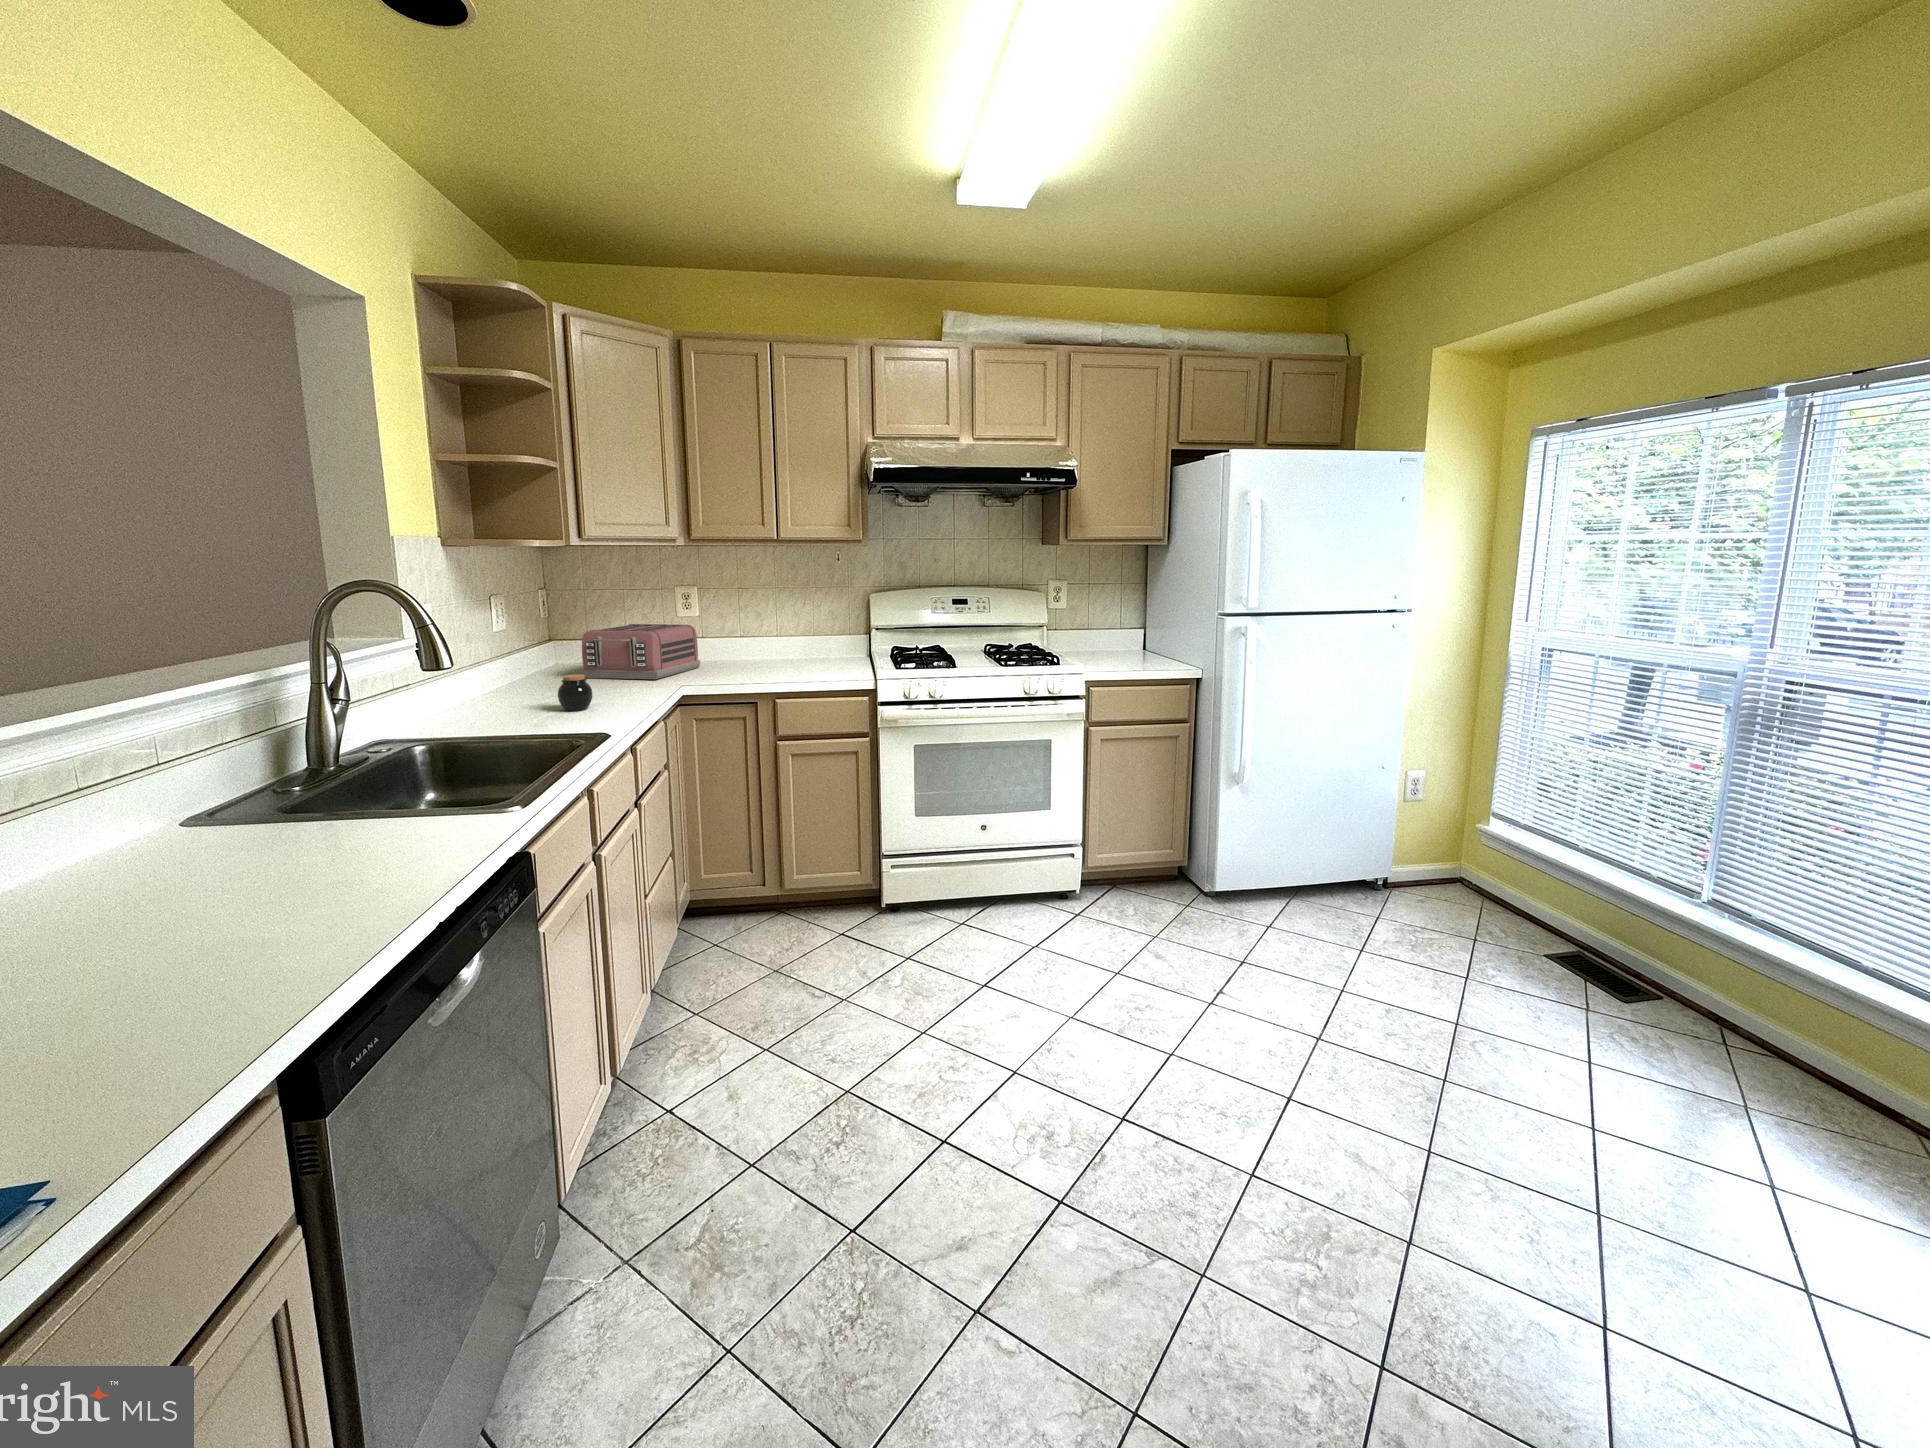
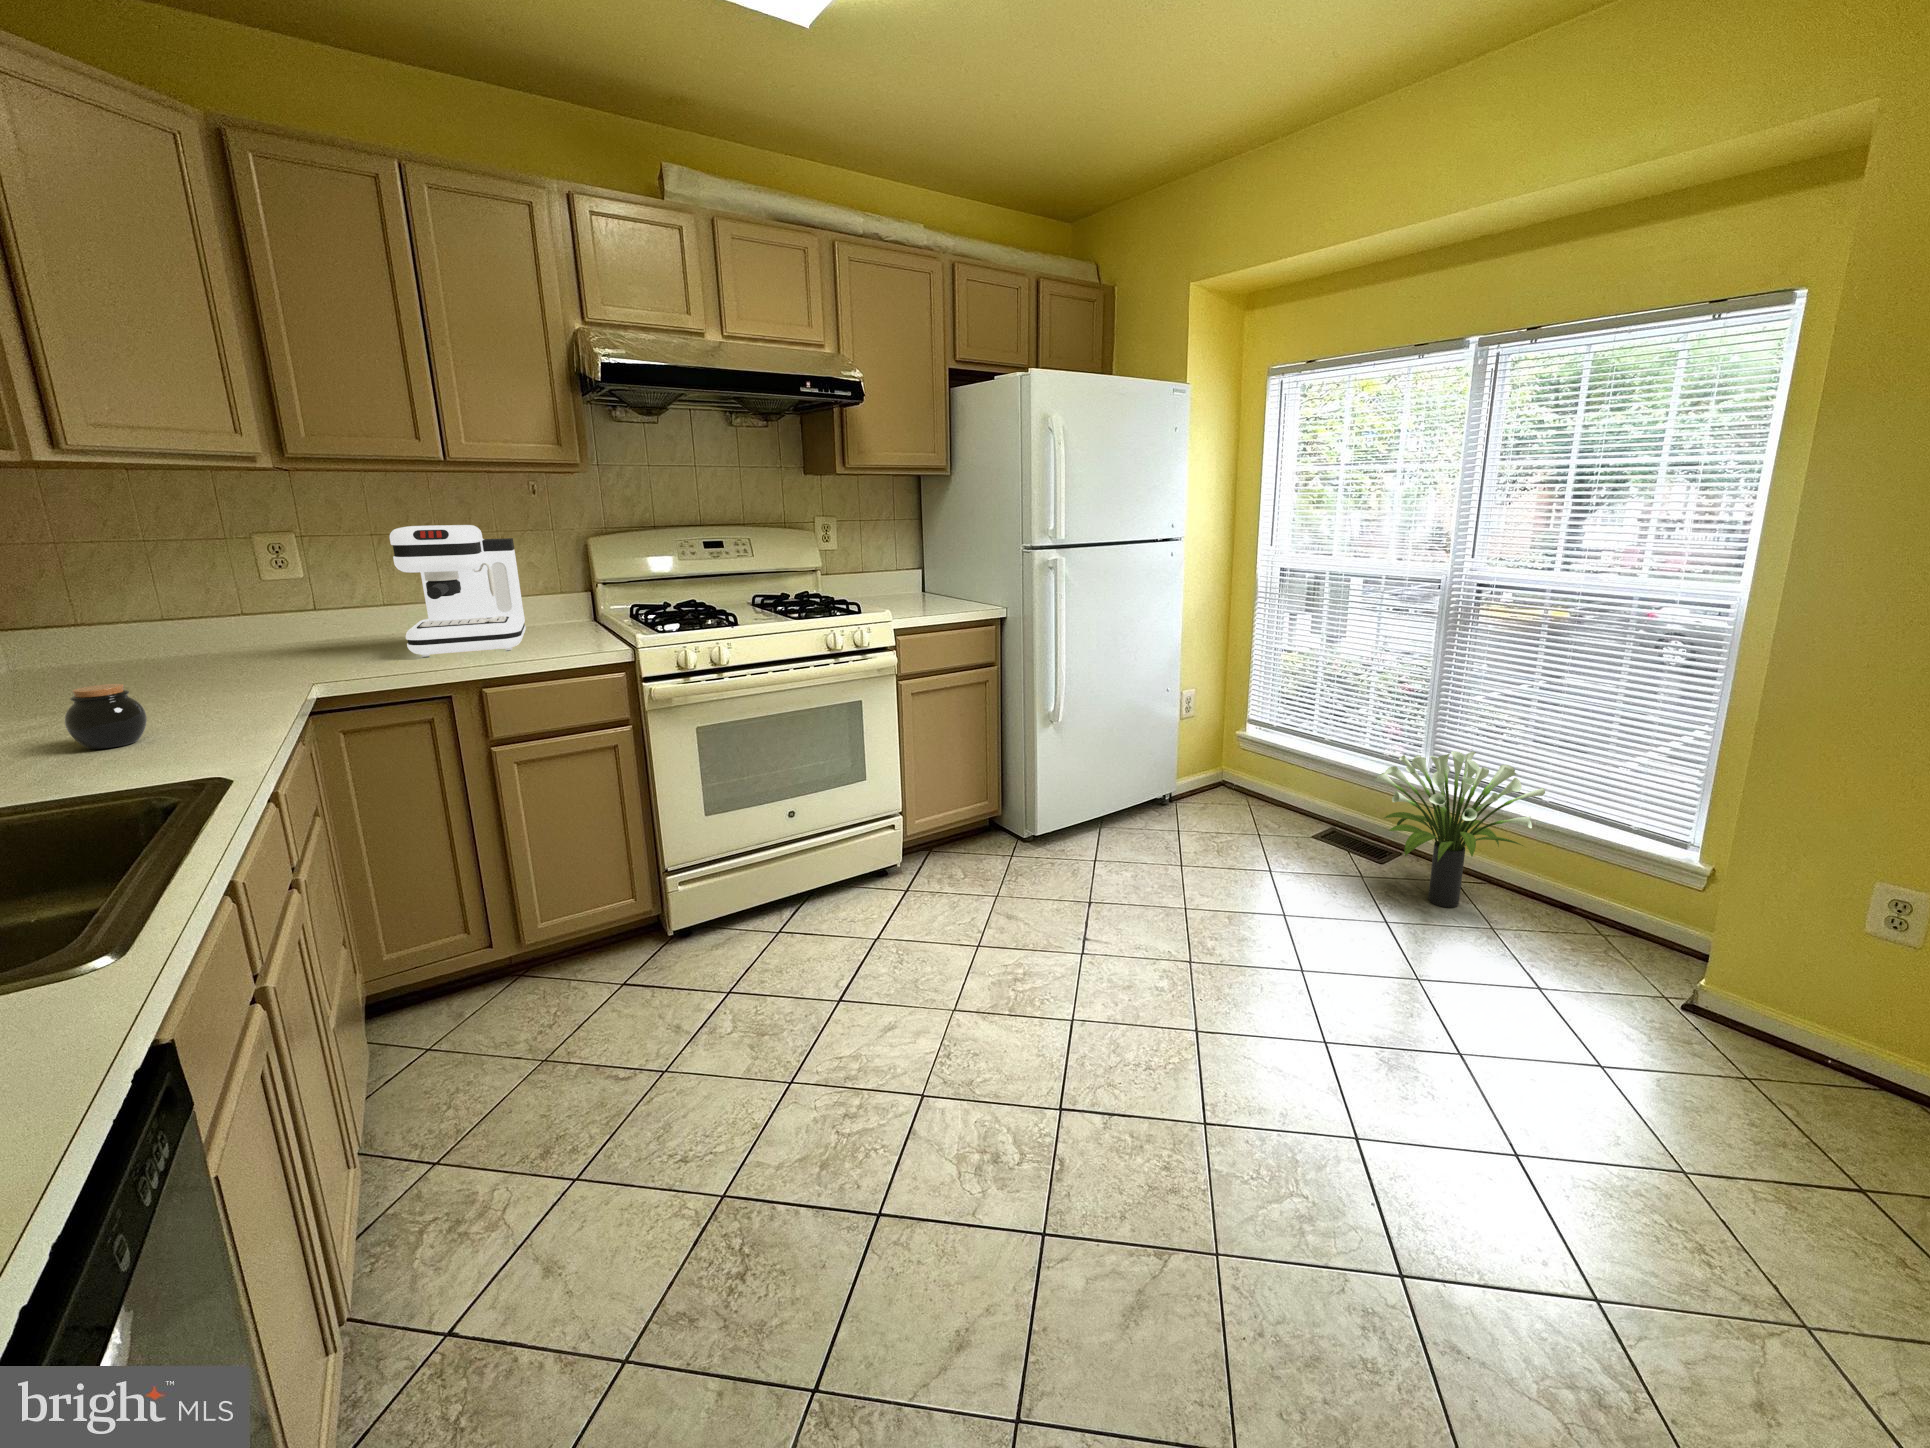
coffee maker: none [741,585,819,674] -> present [390,525,526,657]
toaster: present [582,624,700,679] -> none [73,590,320,688]
potted plant: none [1597,872,1850,1068] -> present [1374,751,1545,907]

